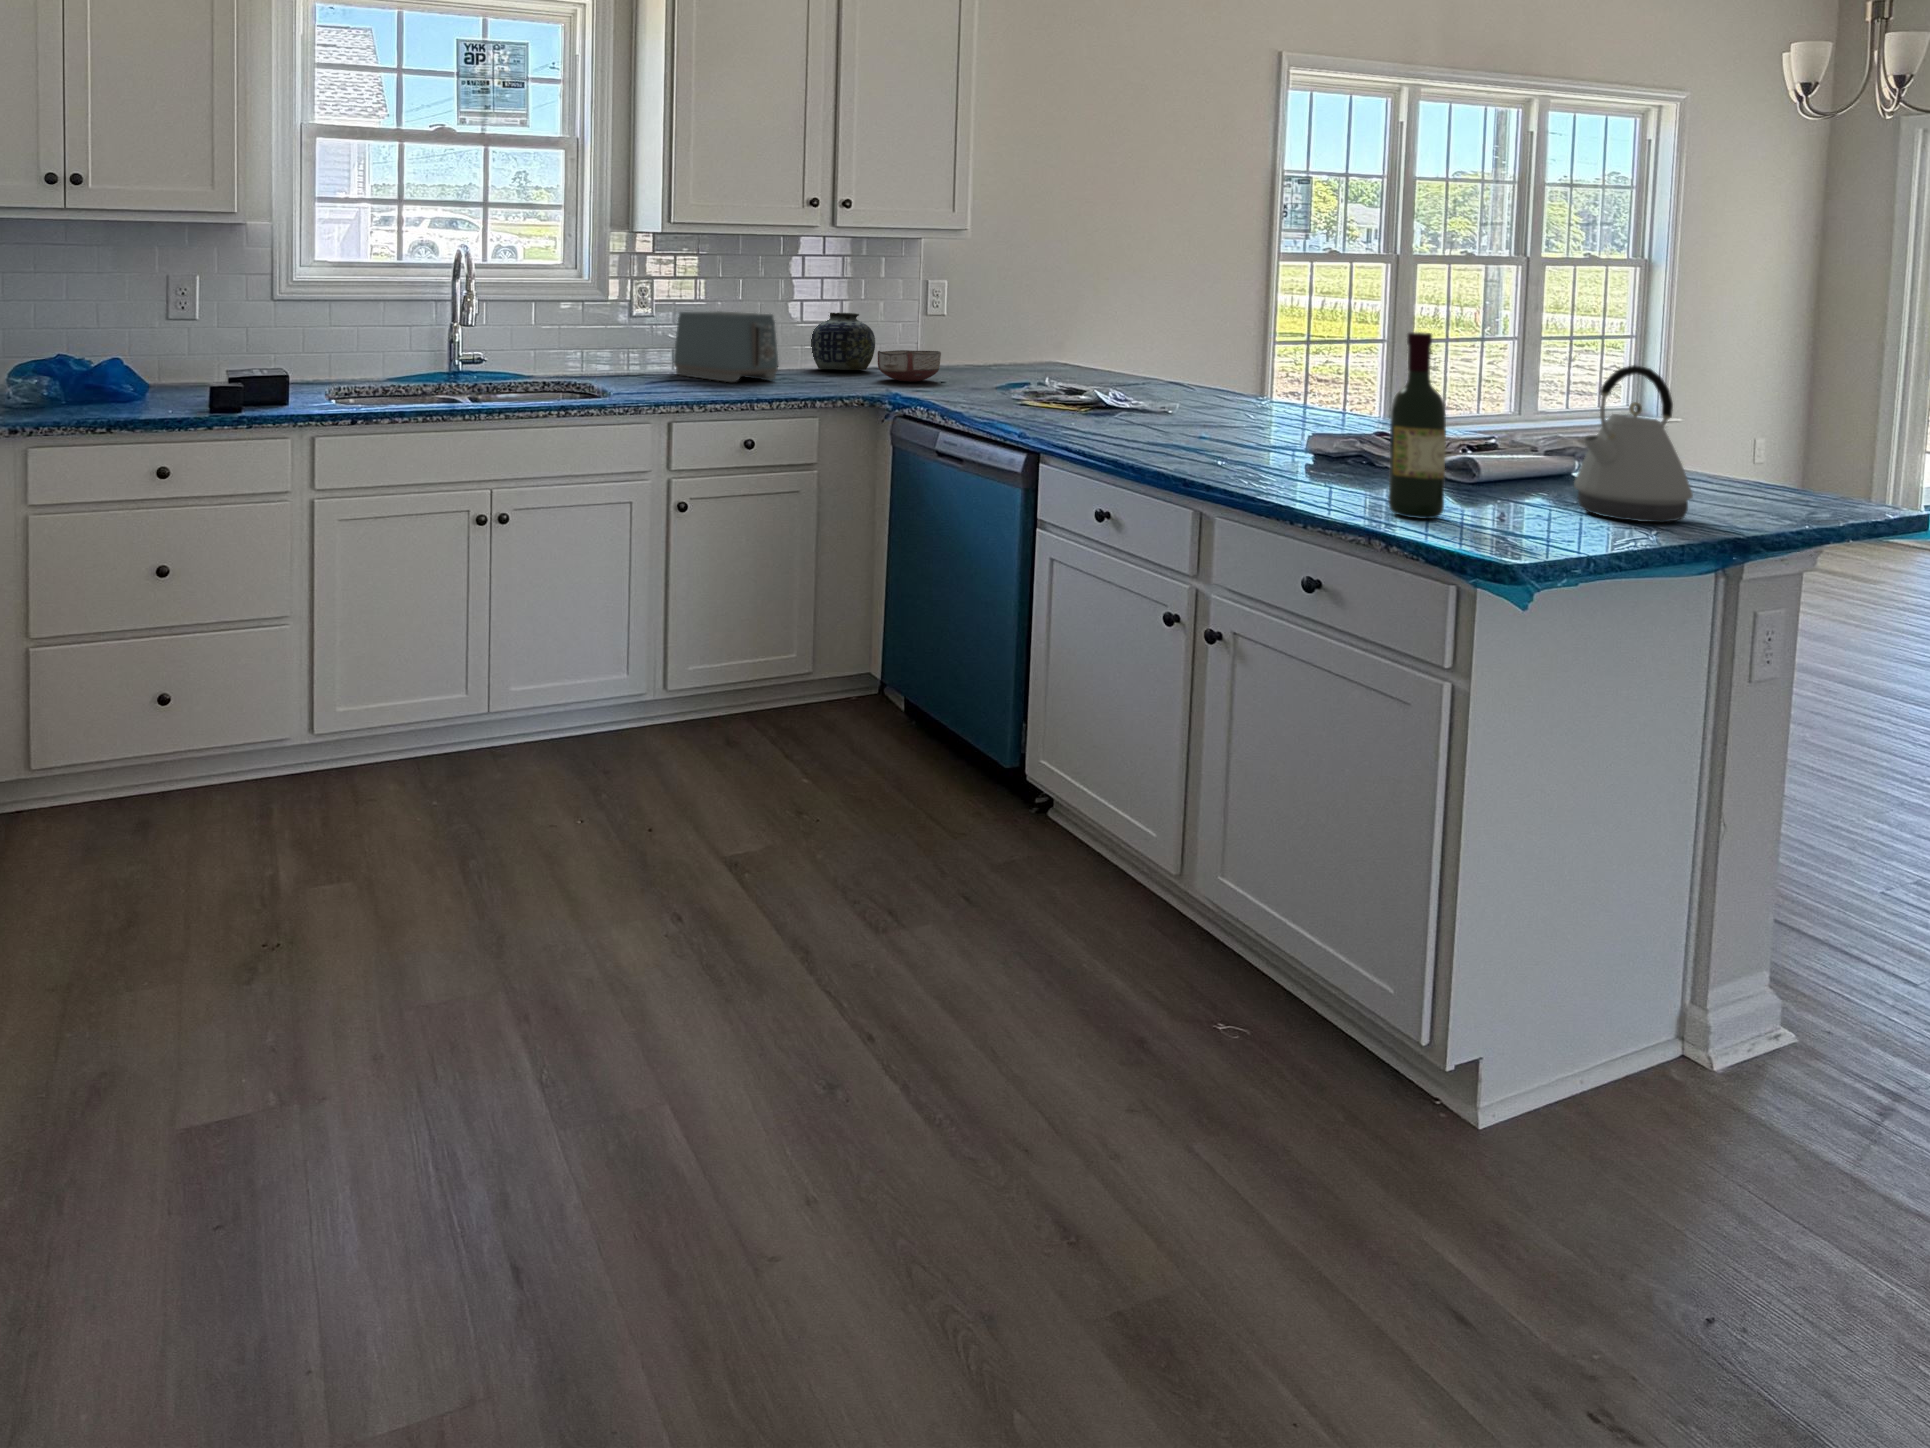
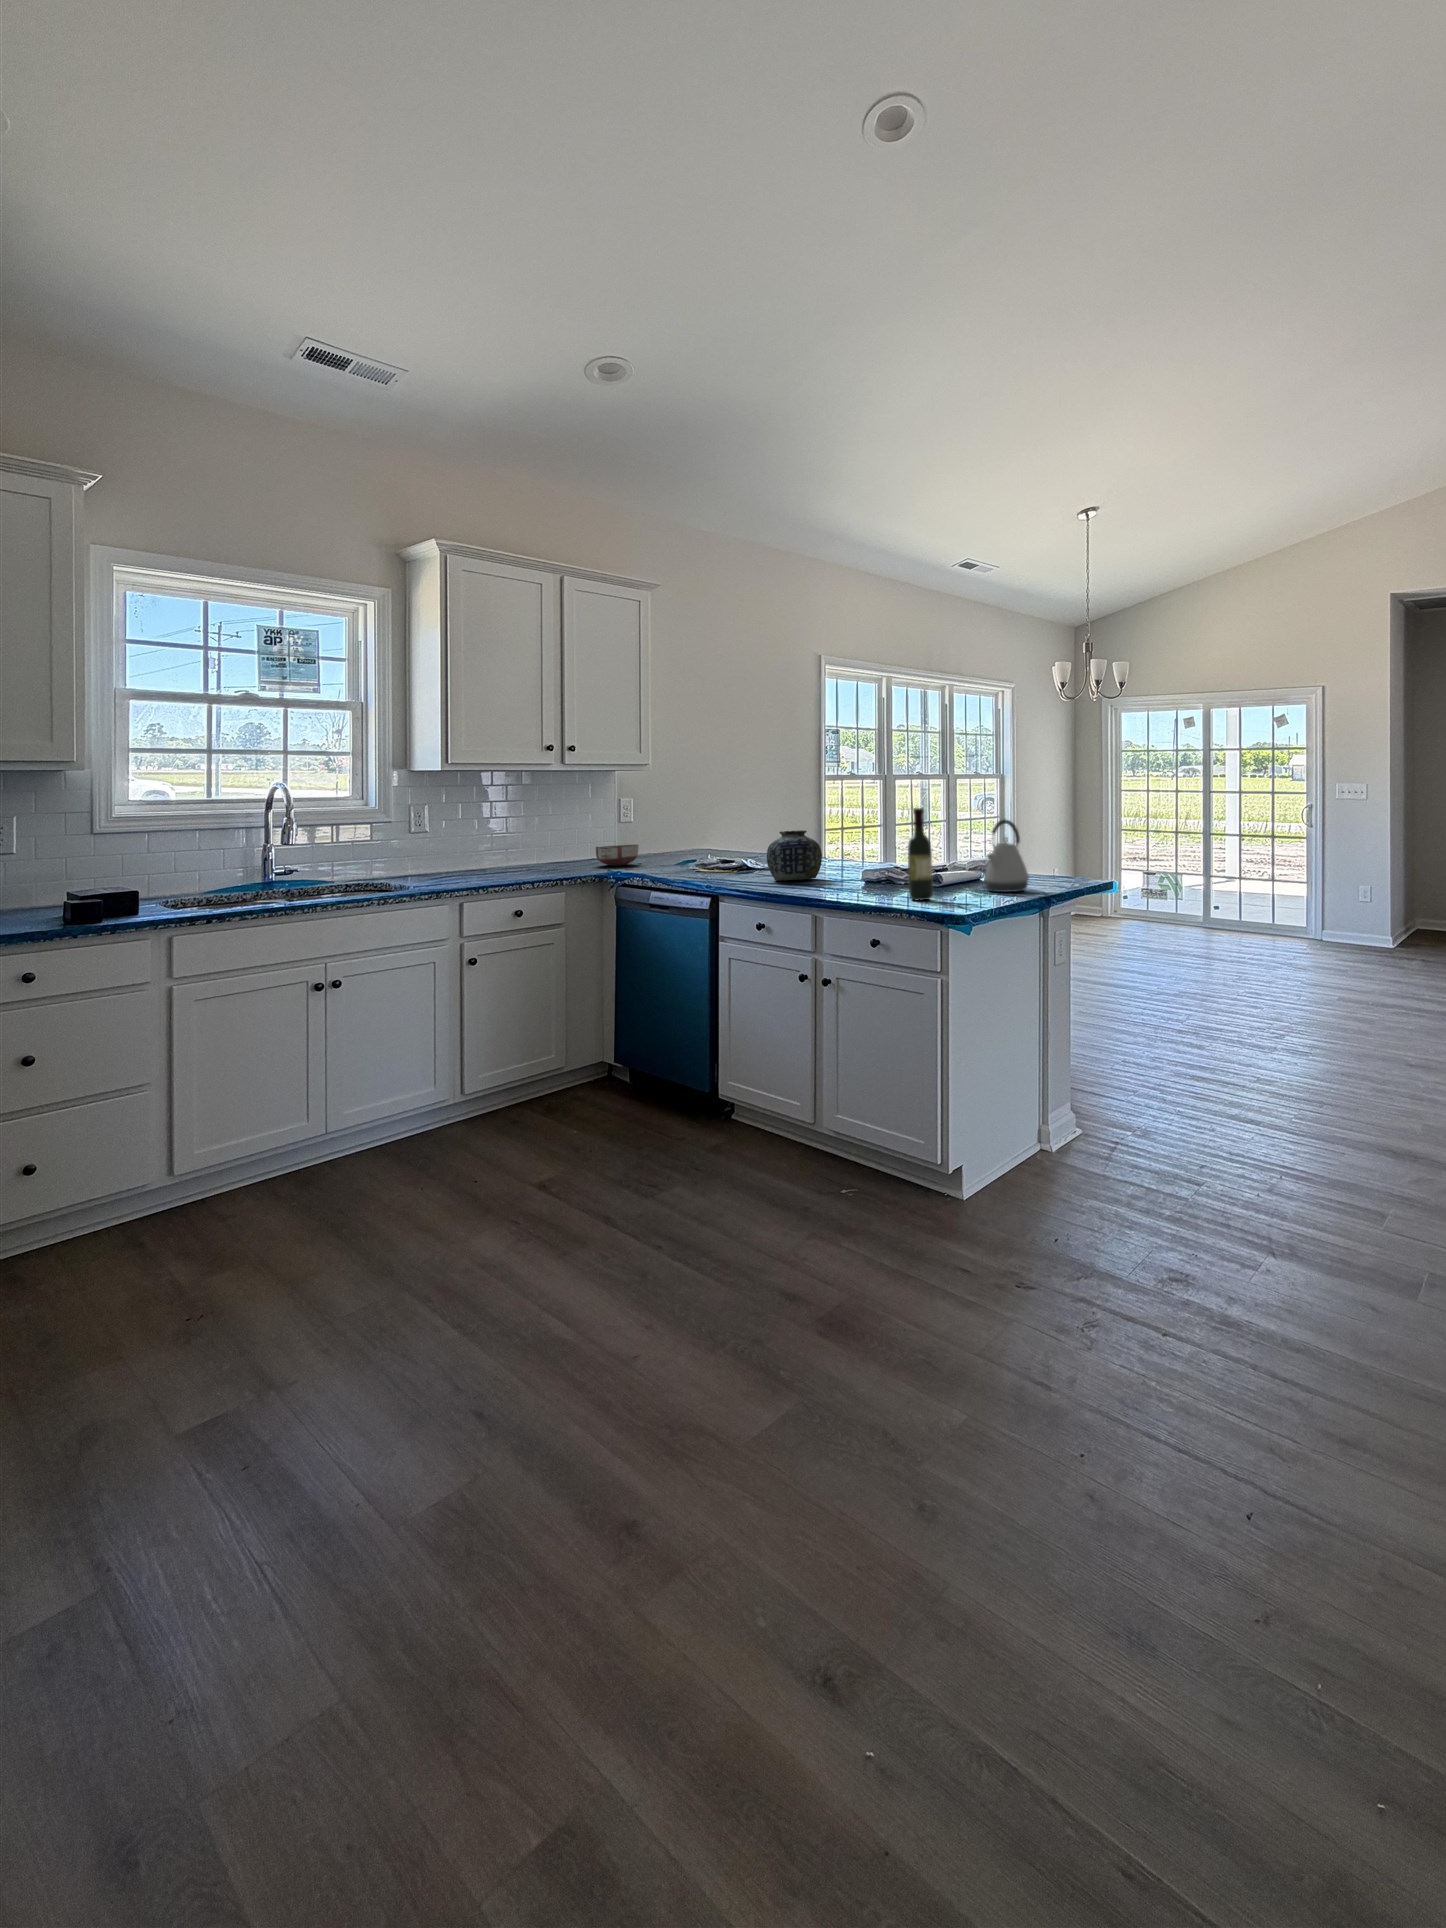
toaster: present [674,311,778,382] -> none [445,826,528,875]
vase: present [811,313,875,370] -> present [767,830,822,880]

